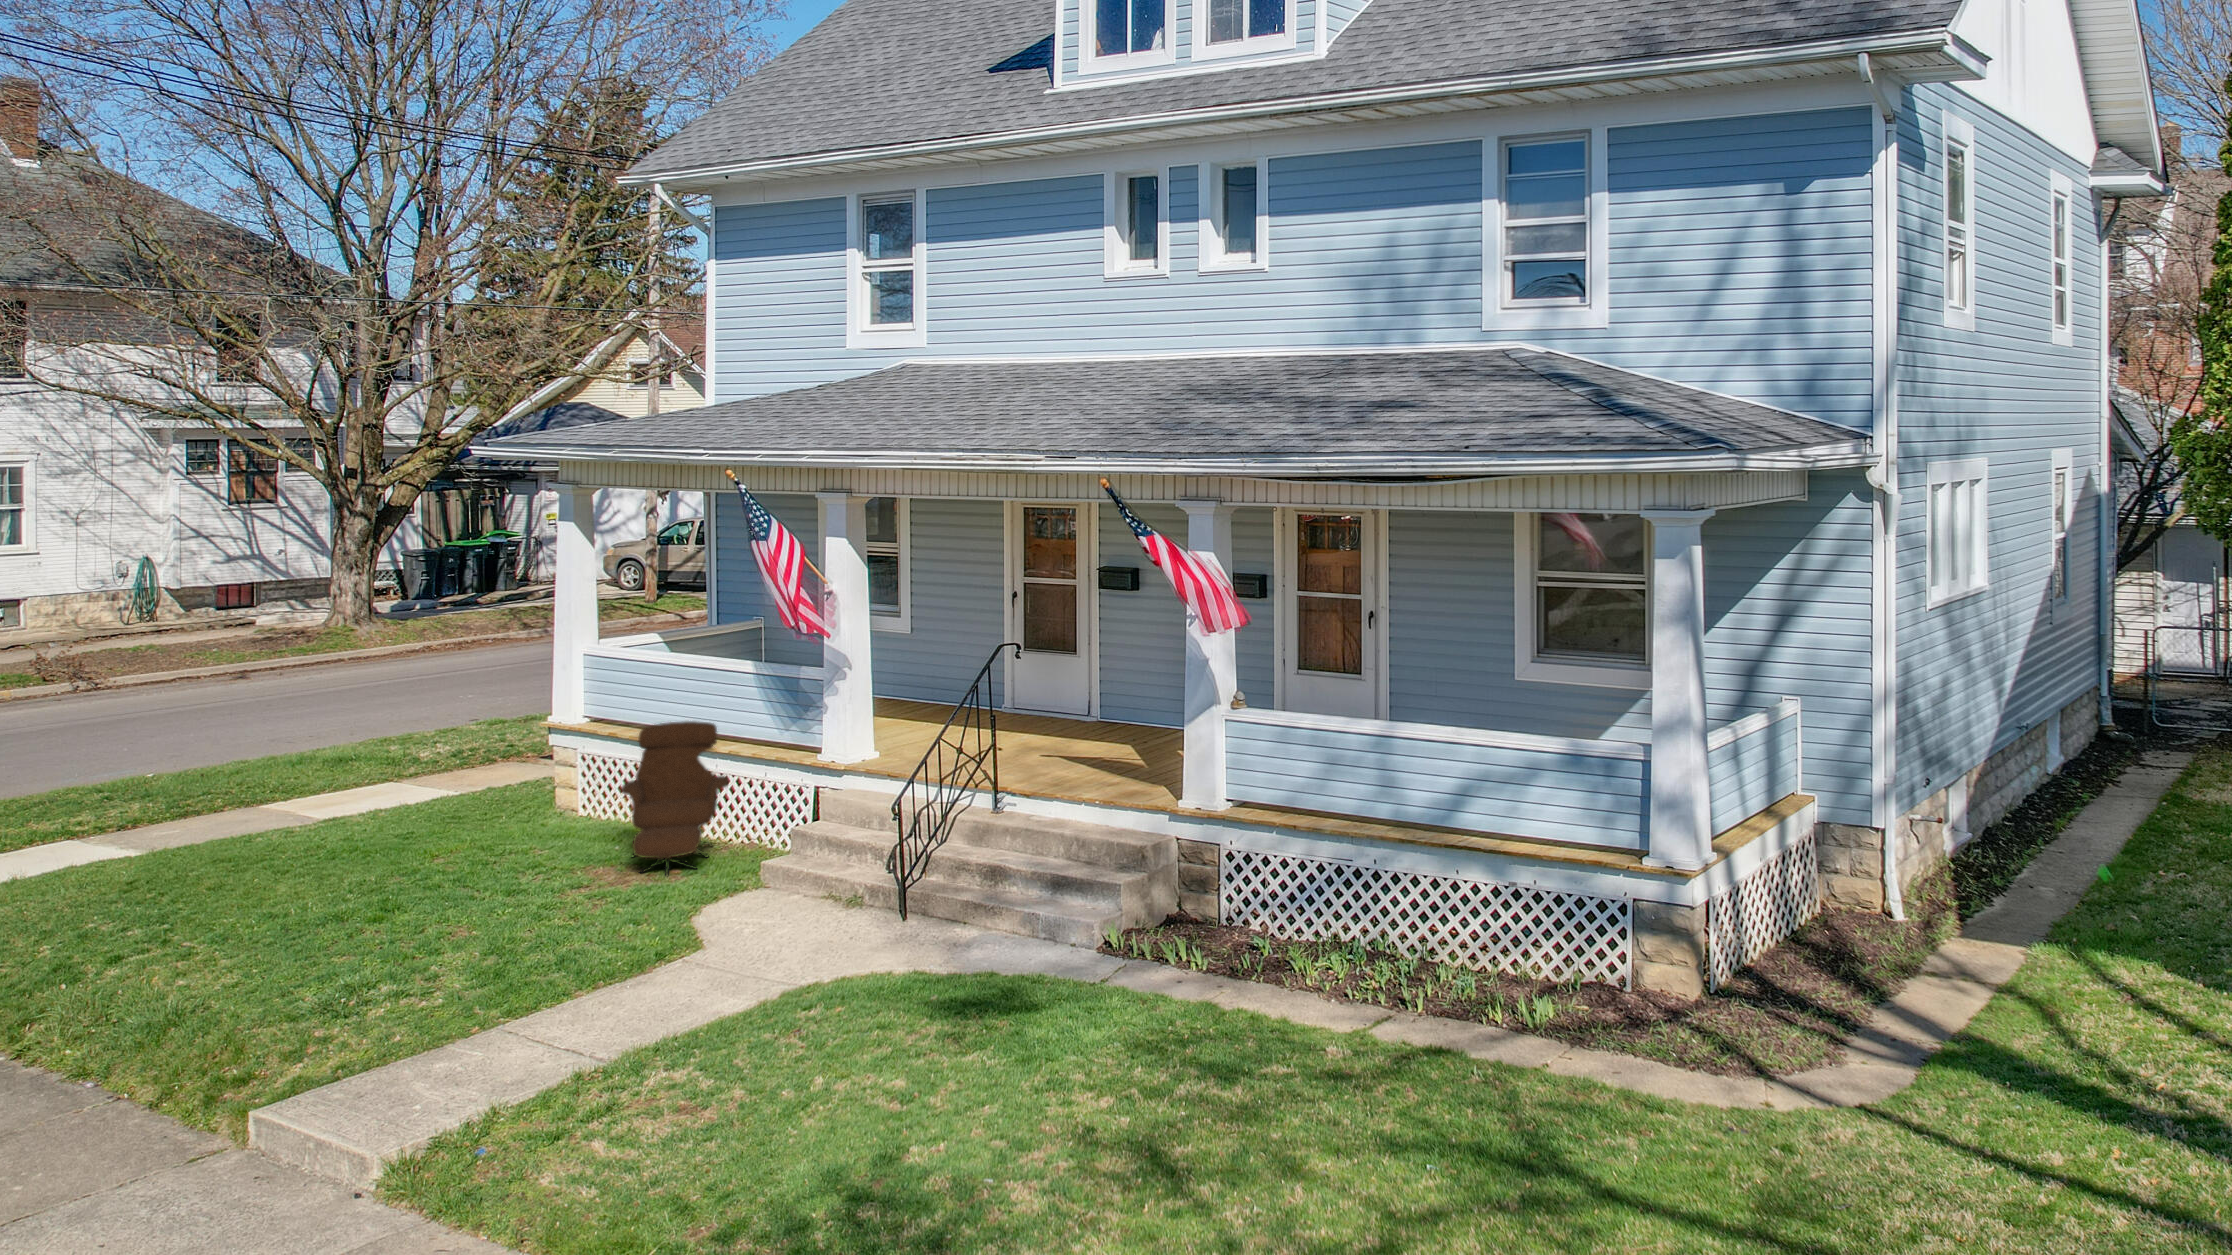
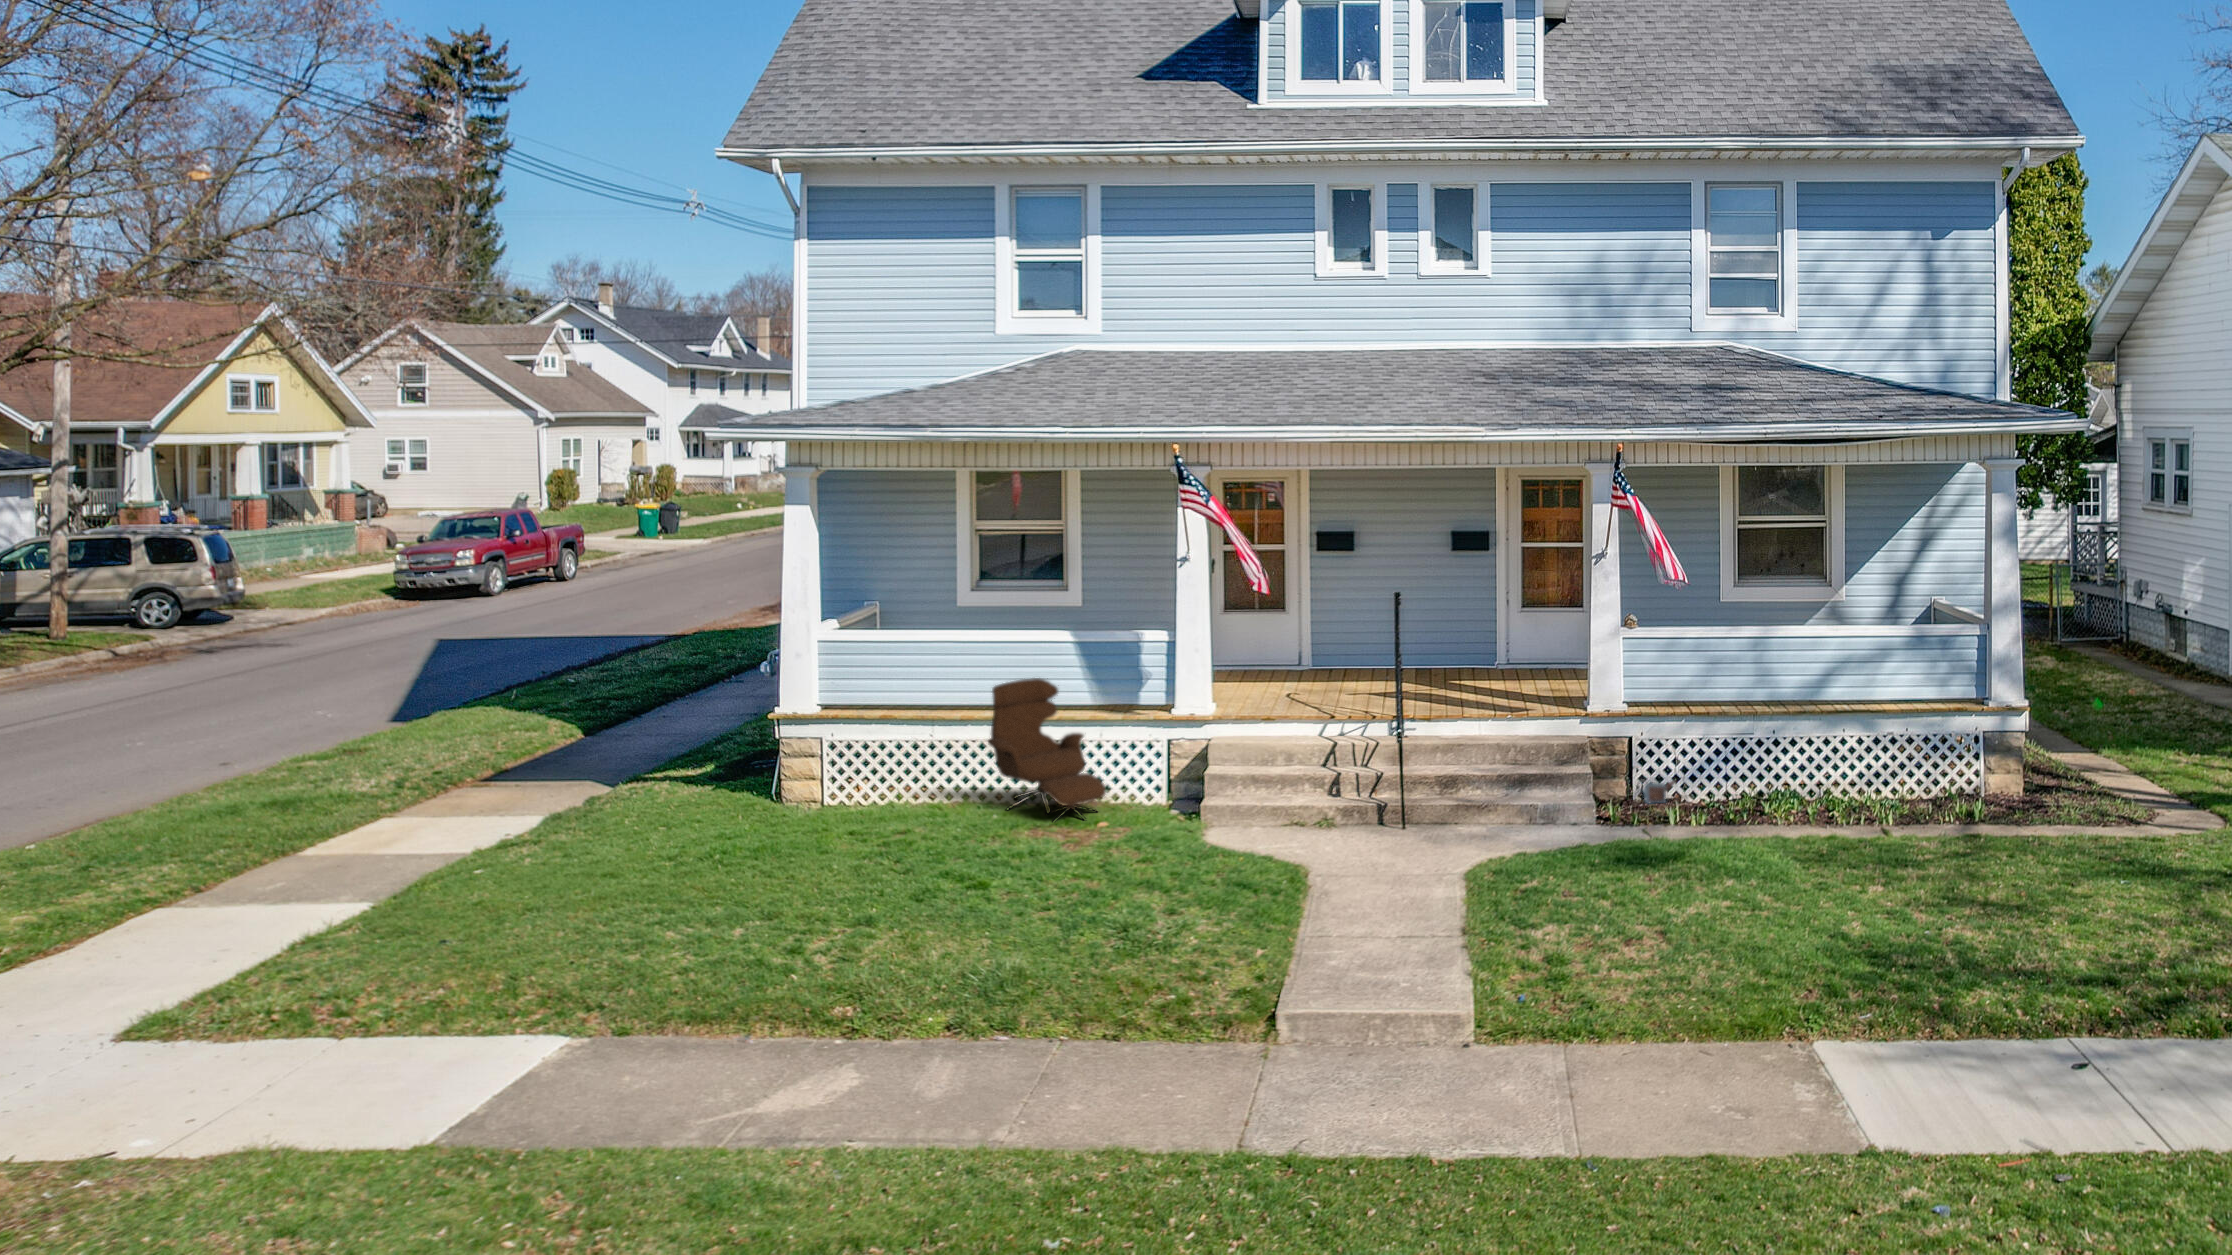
watering can: none [1213,905,1264,939] -> present [1638,779,1676,803]

